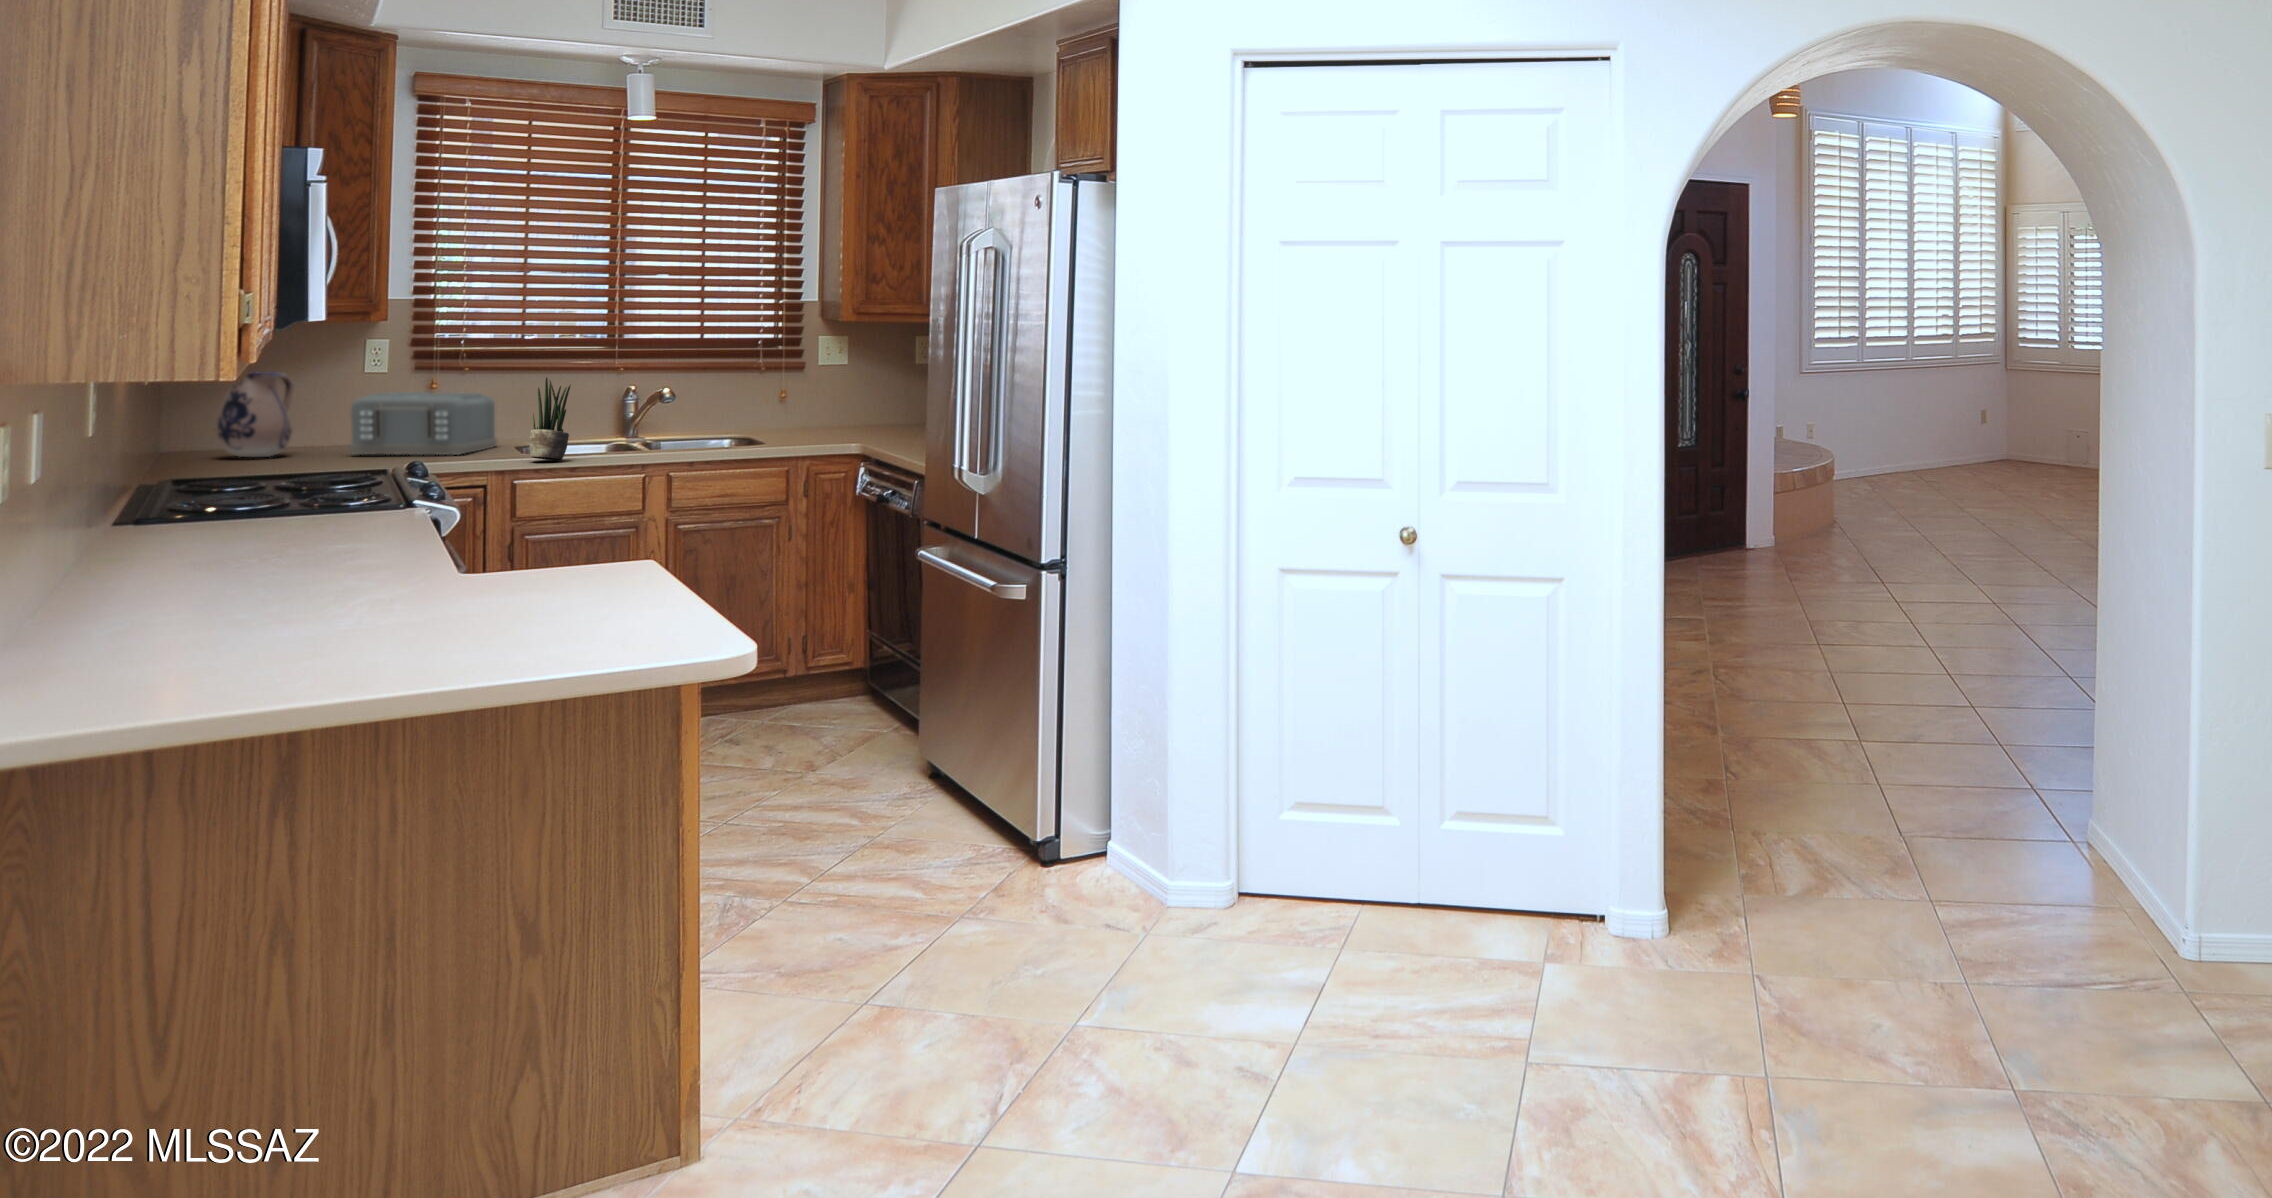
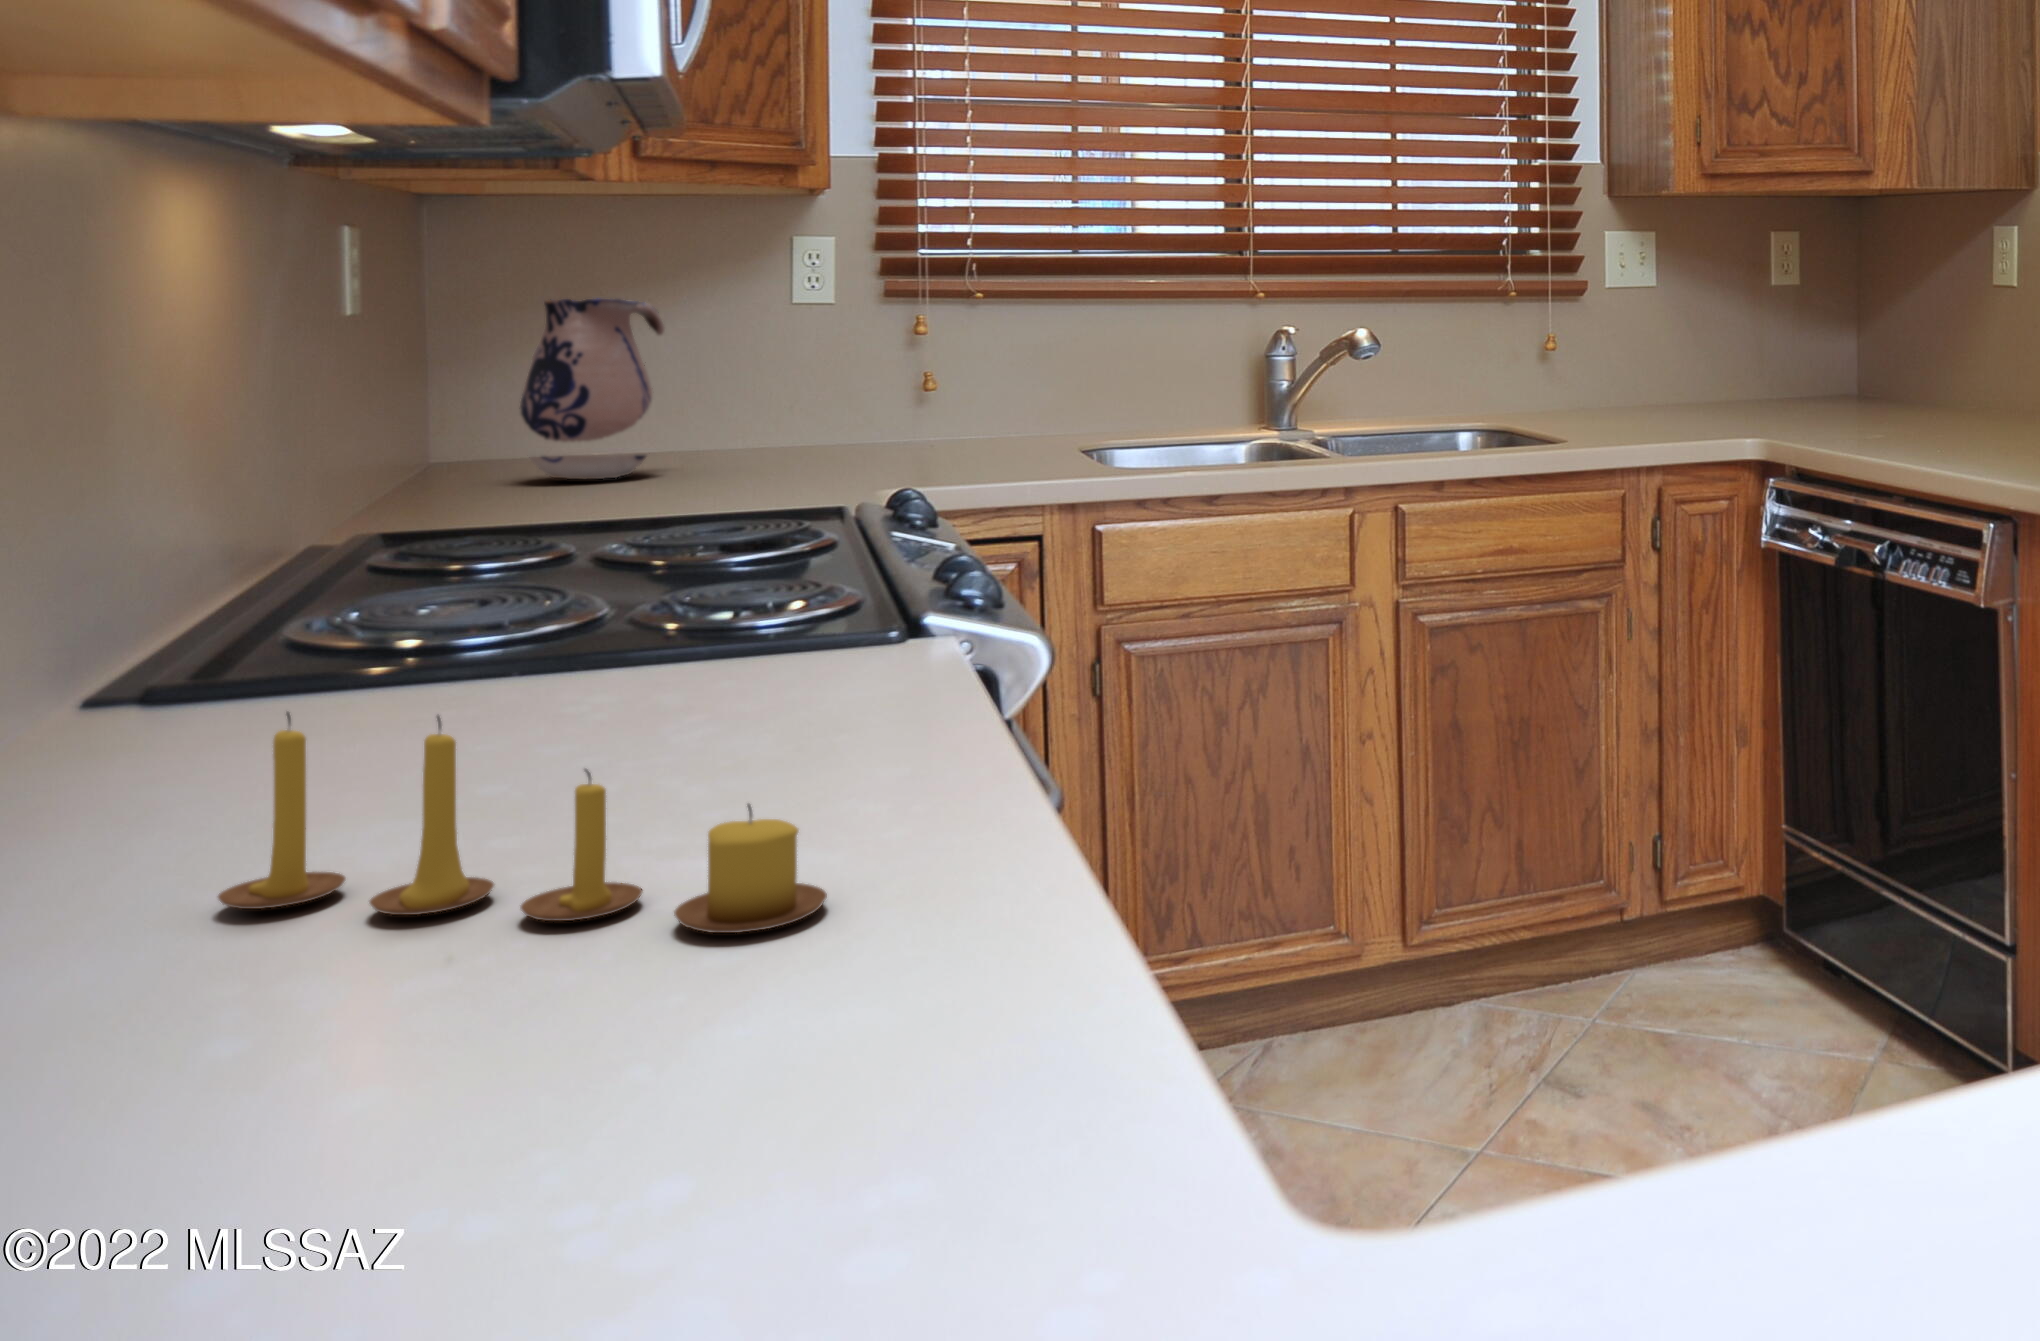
potted plant: present [529,377,571,460] -> none [1126,288,1209,479]
toaster: present [350,392,497,455] -> none [765,342,1034,471]
candle: none [240,505,377,544] -> present [218,712,827,933]

